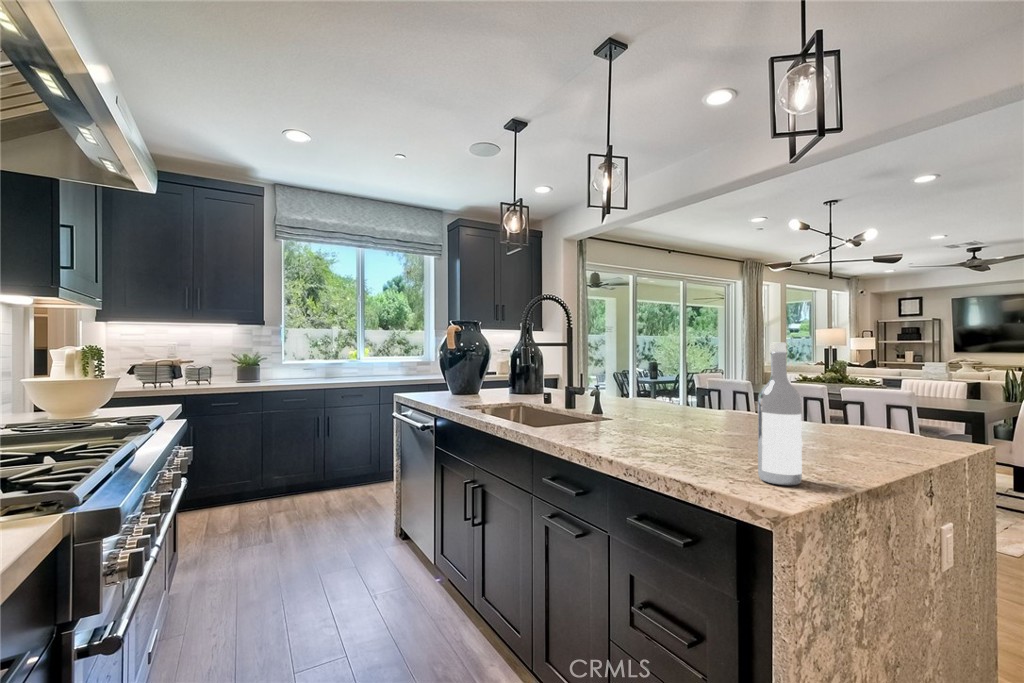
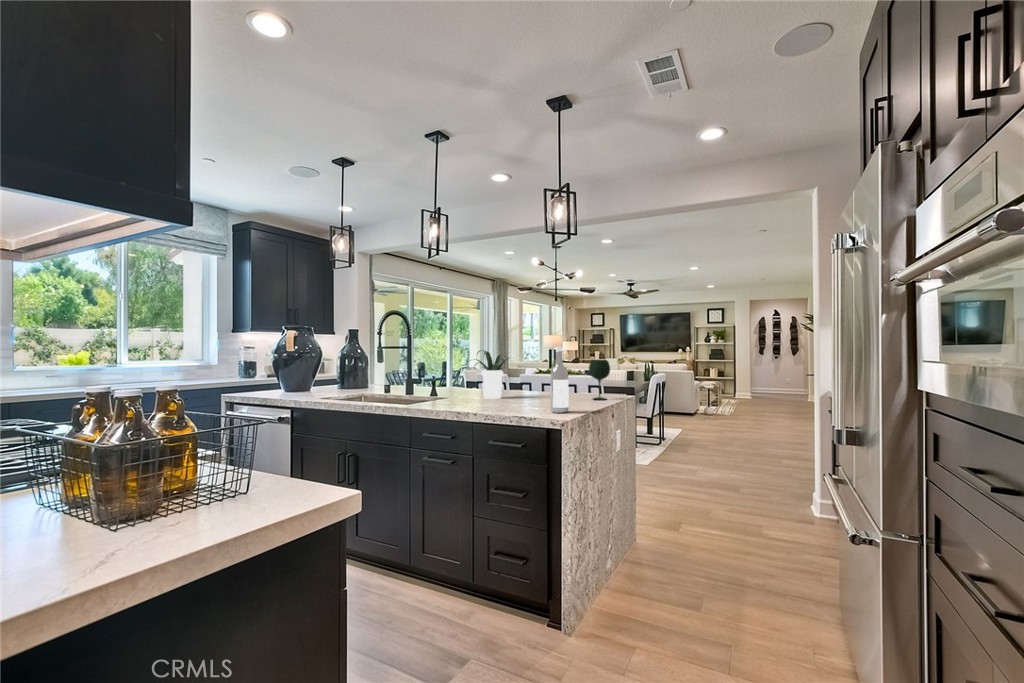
potted plant: none [630,349,729,427] -> present [468,350,508,399]
wine glass: none [869,370,925,453] -> present [589,360,610,400]

